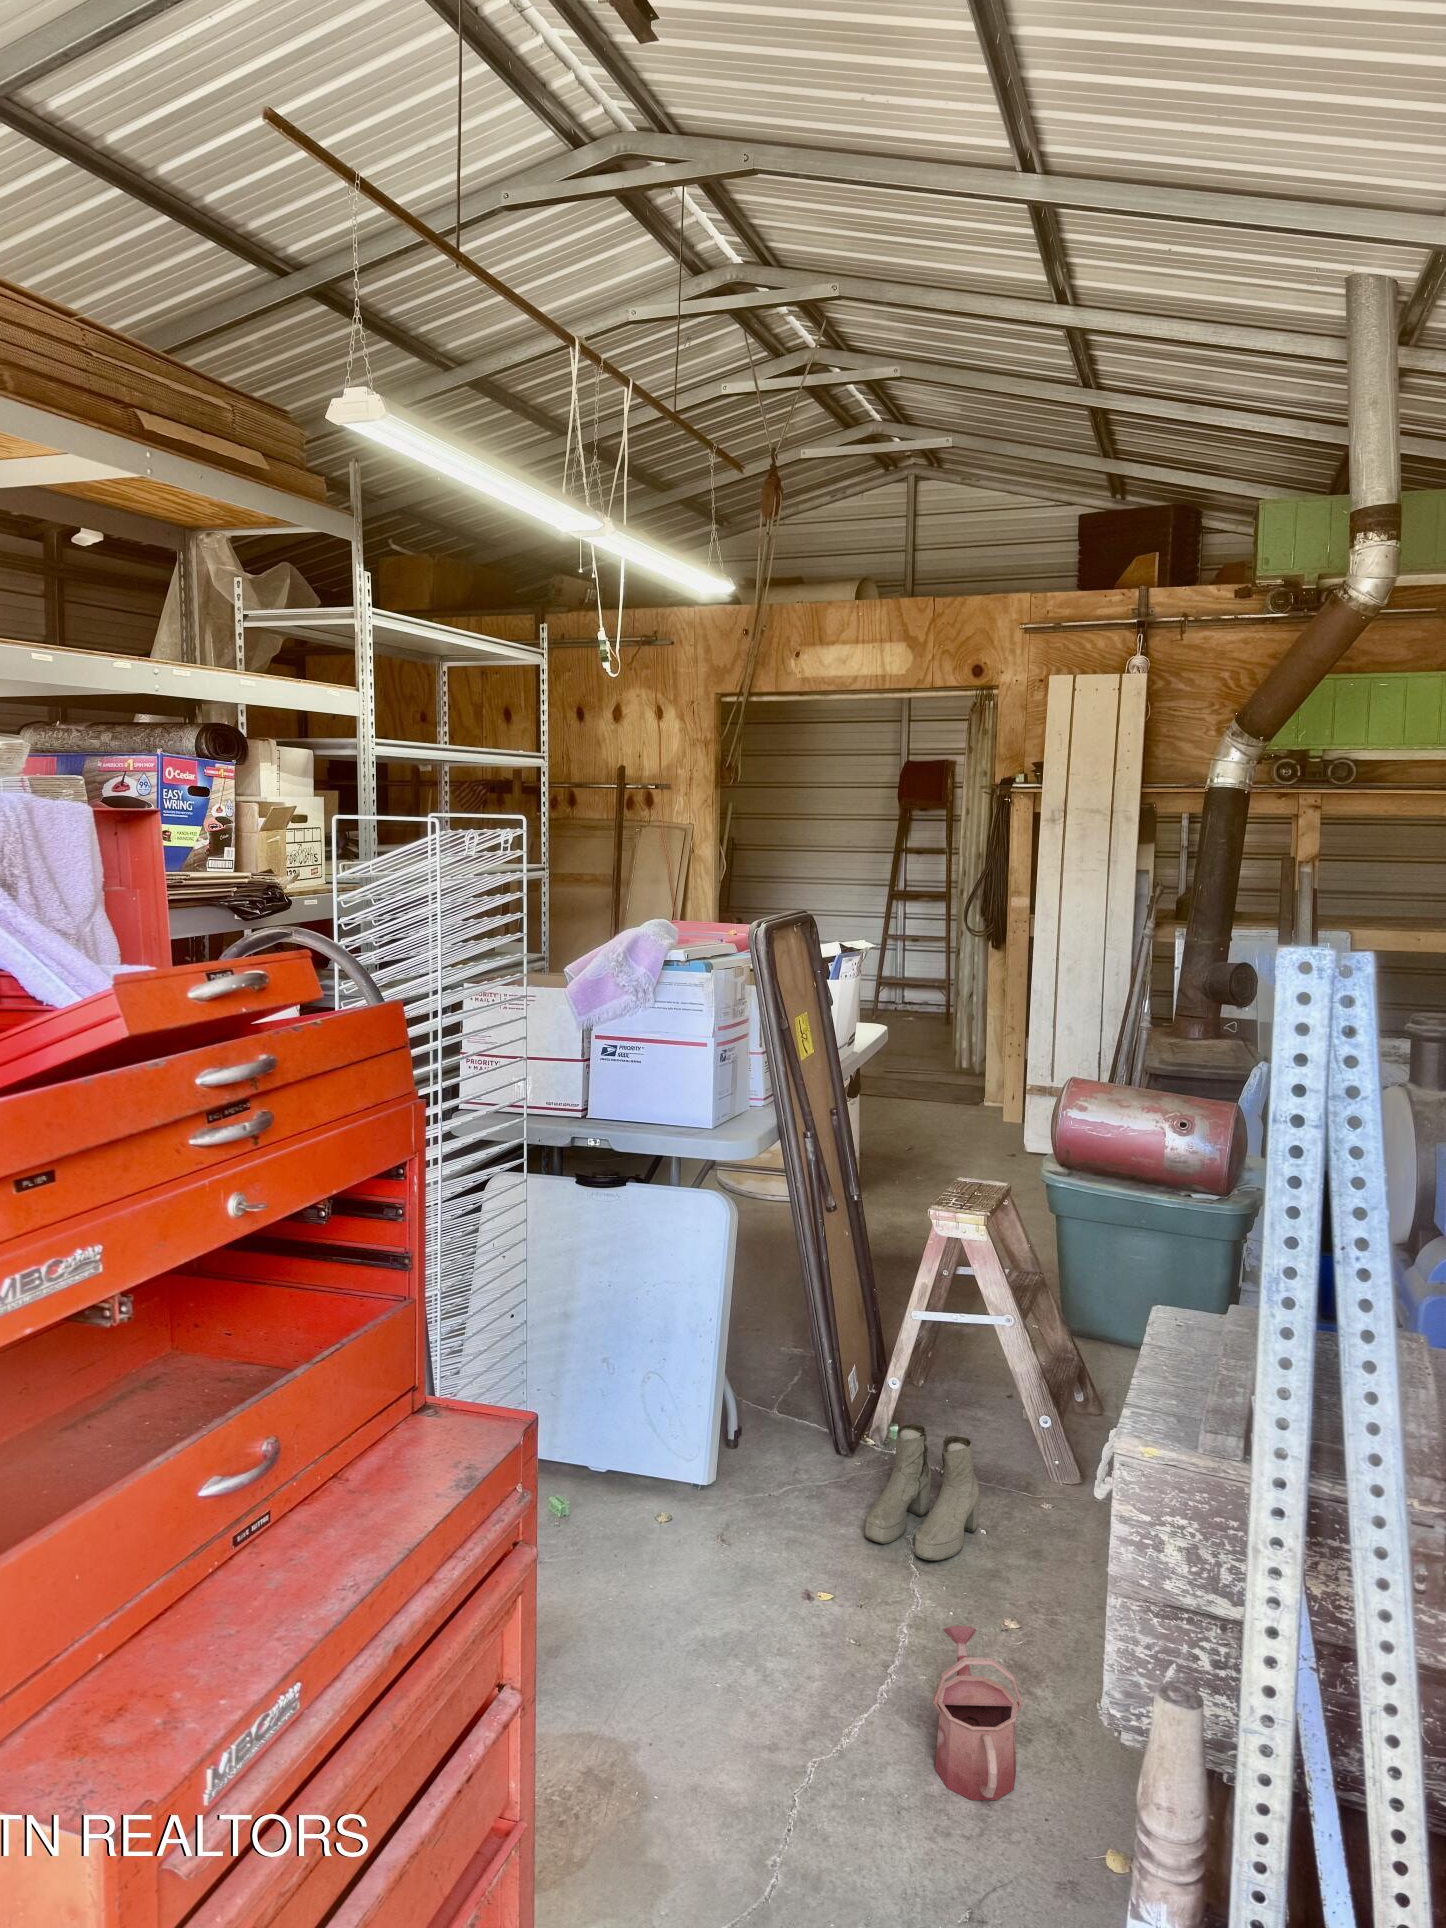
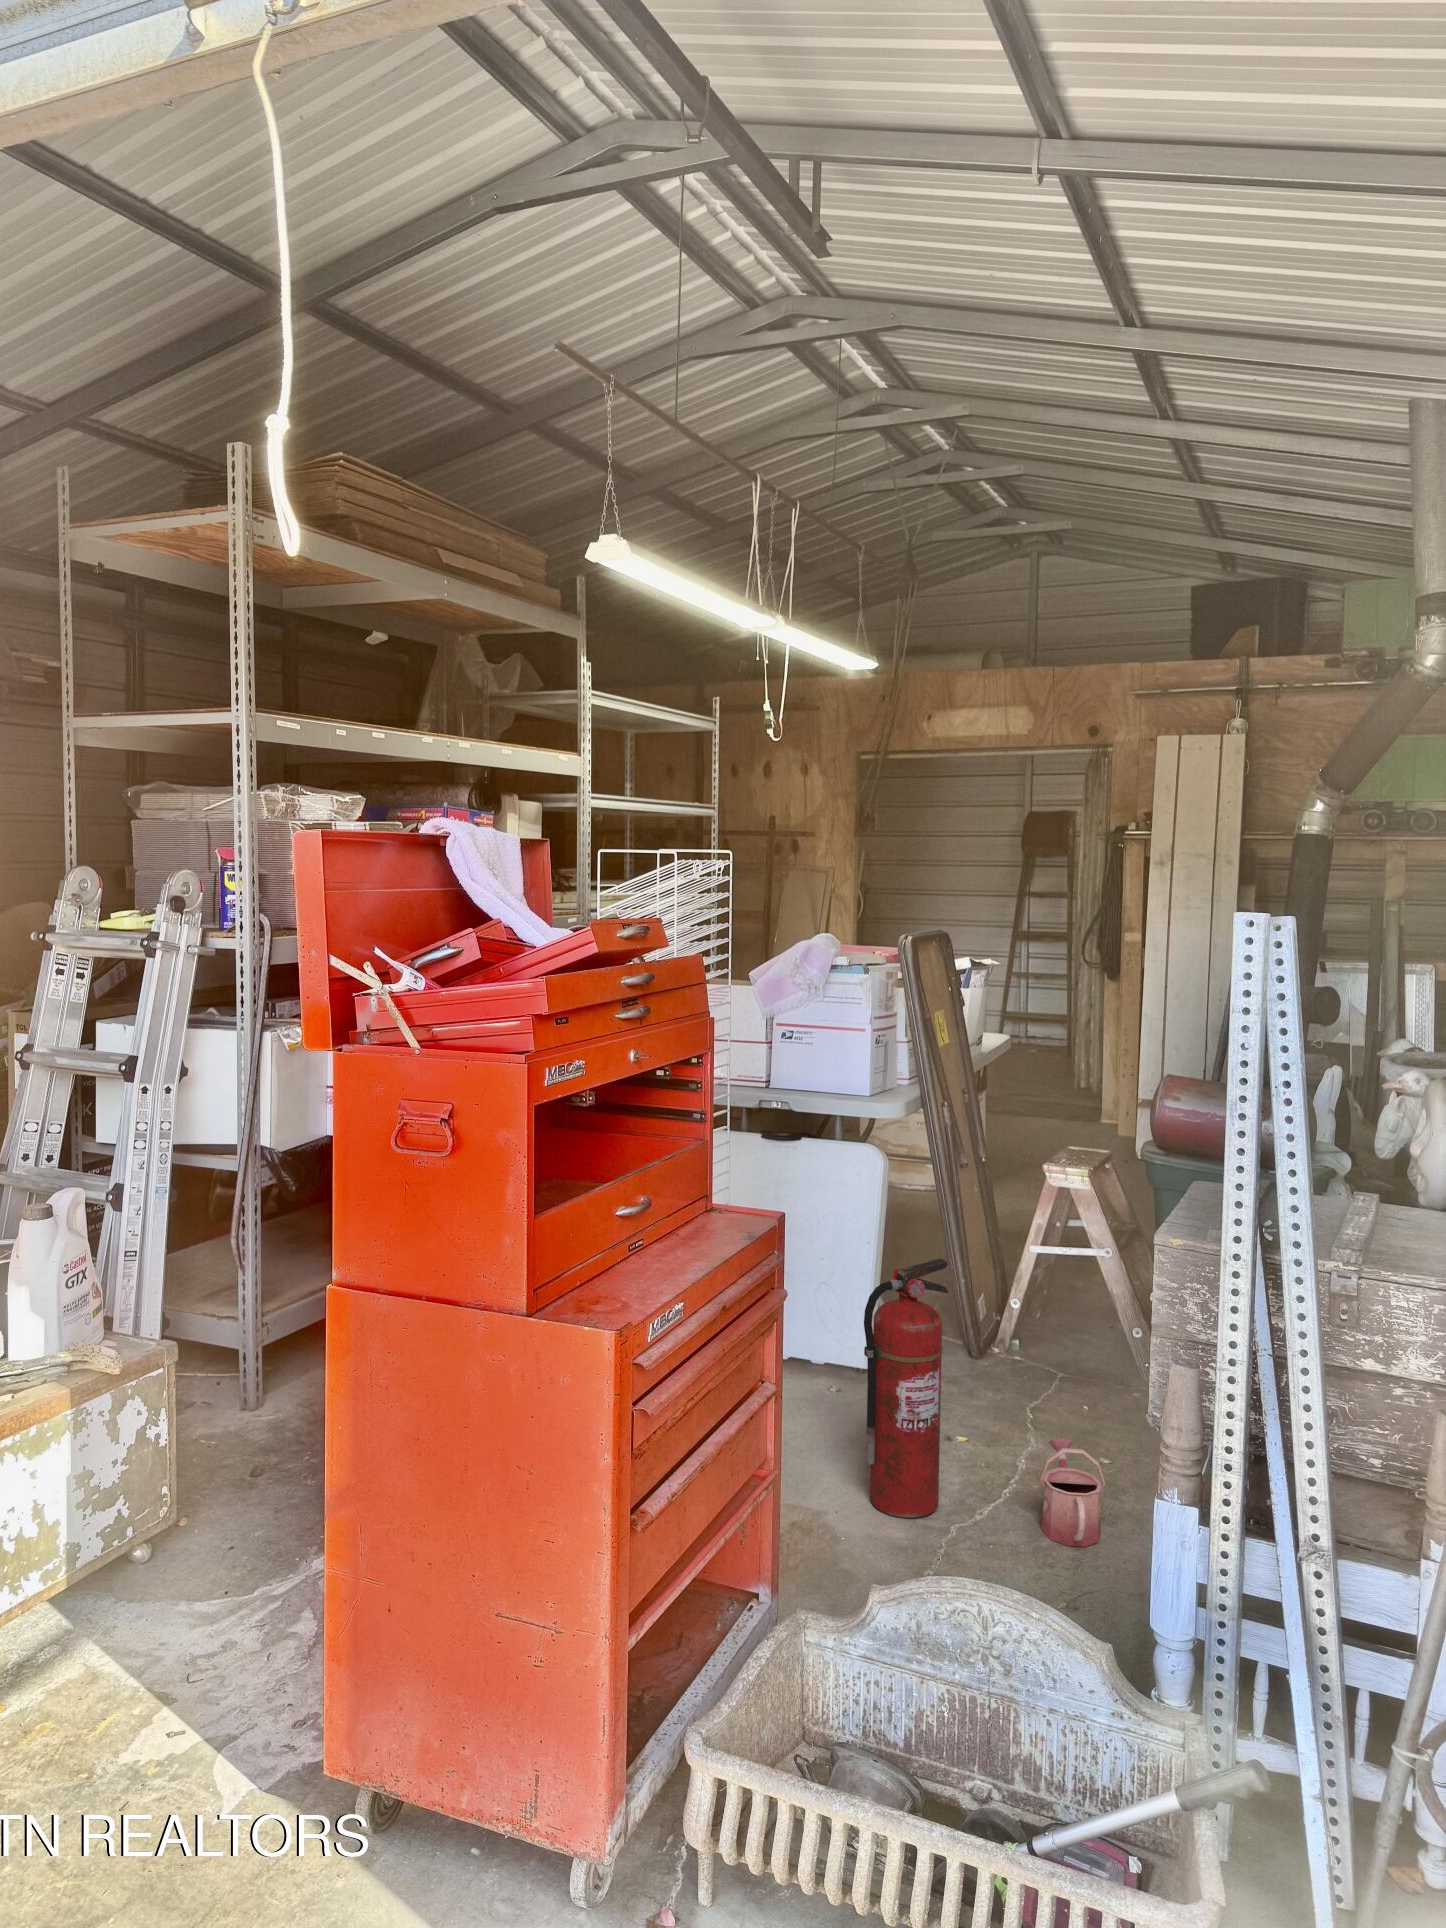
fire extinguisher: none [686,1389,807,1762] -> present [864,1258,949,1518]
boots: present [865,1424,979,1561] -> none [990,1325,1080,1422]

